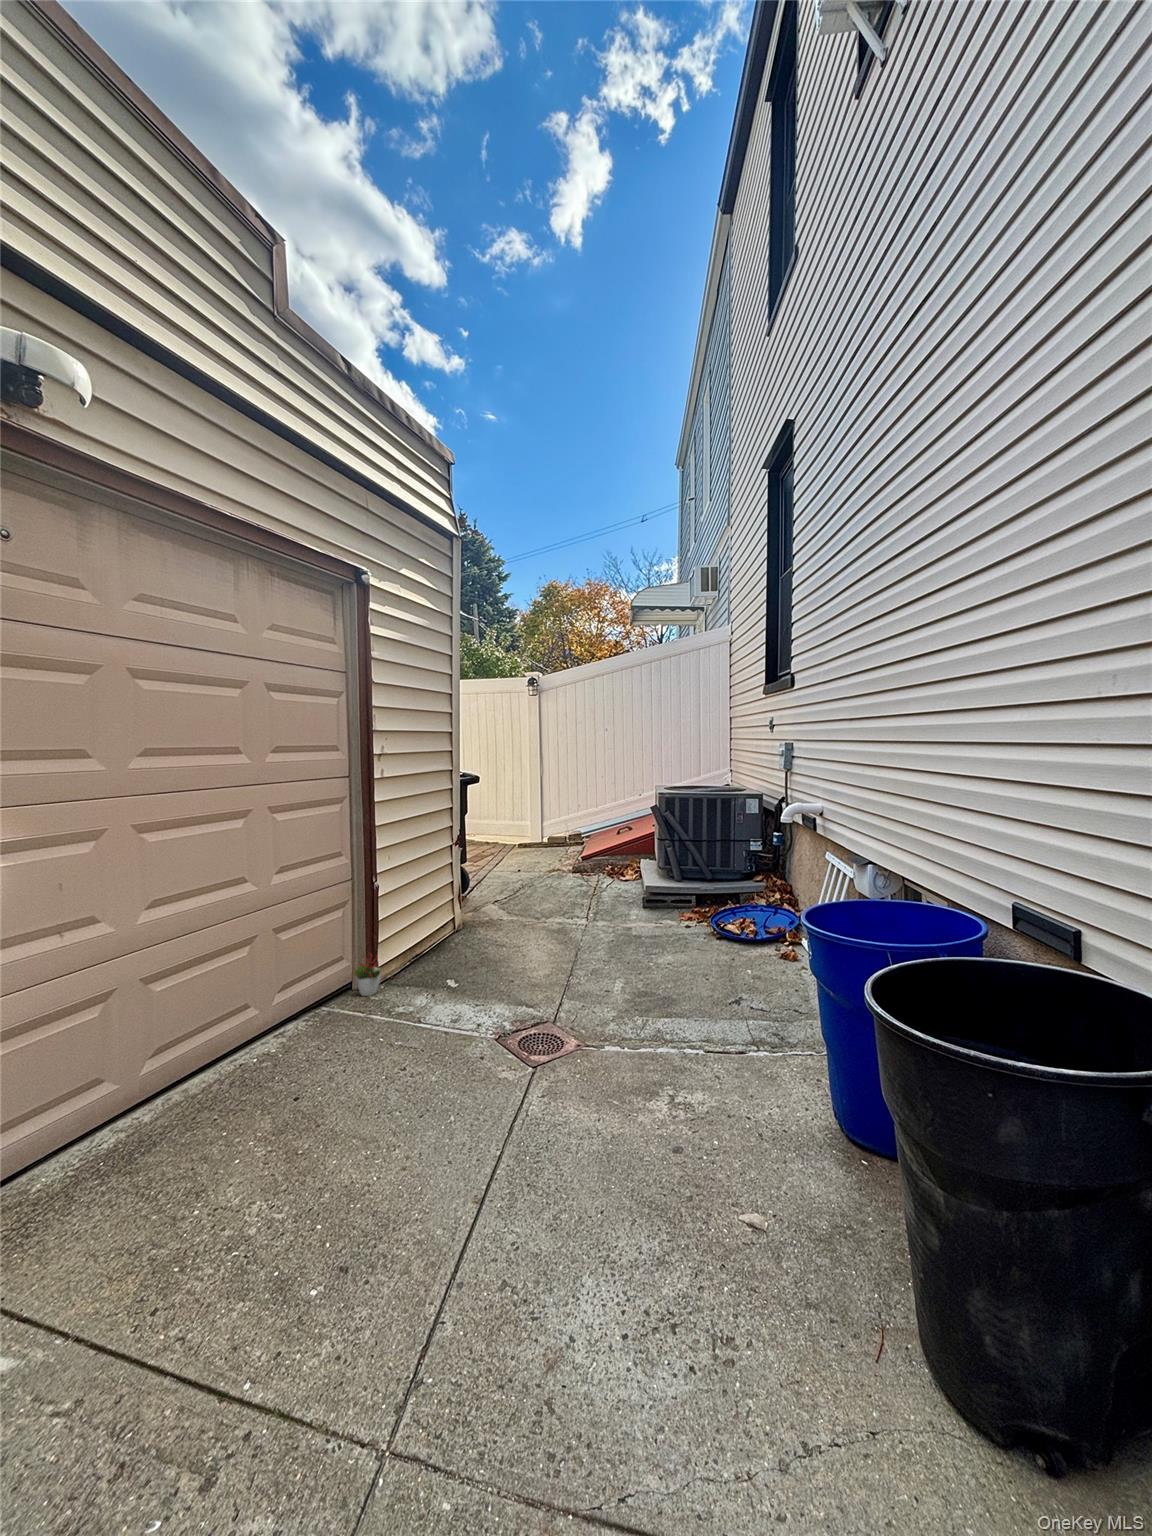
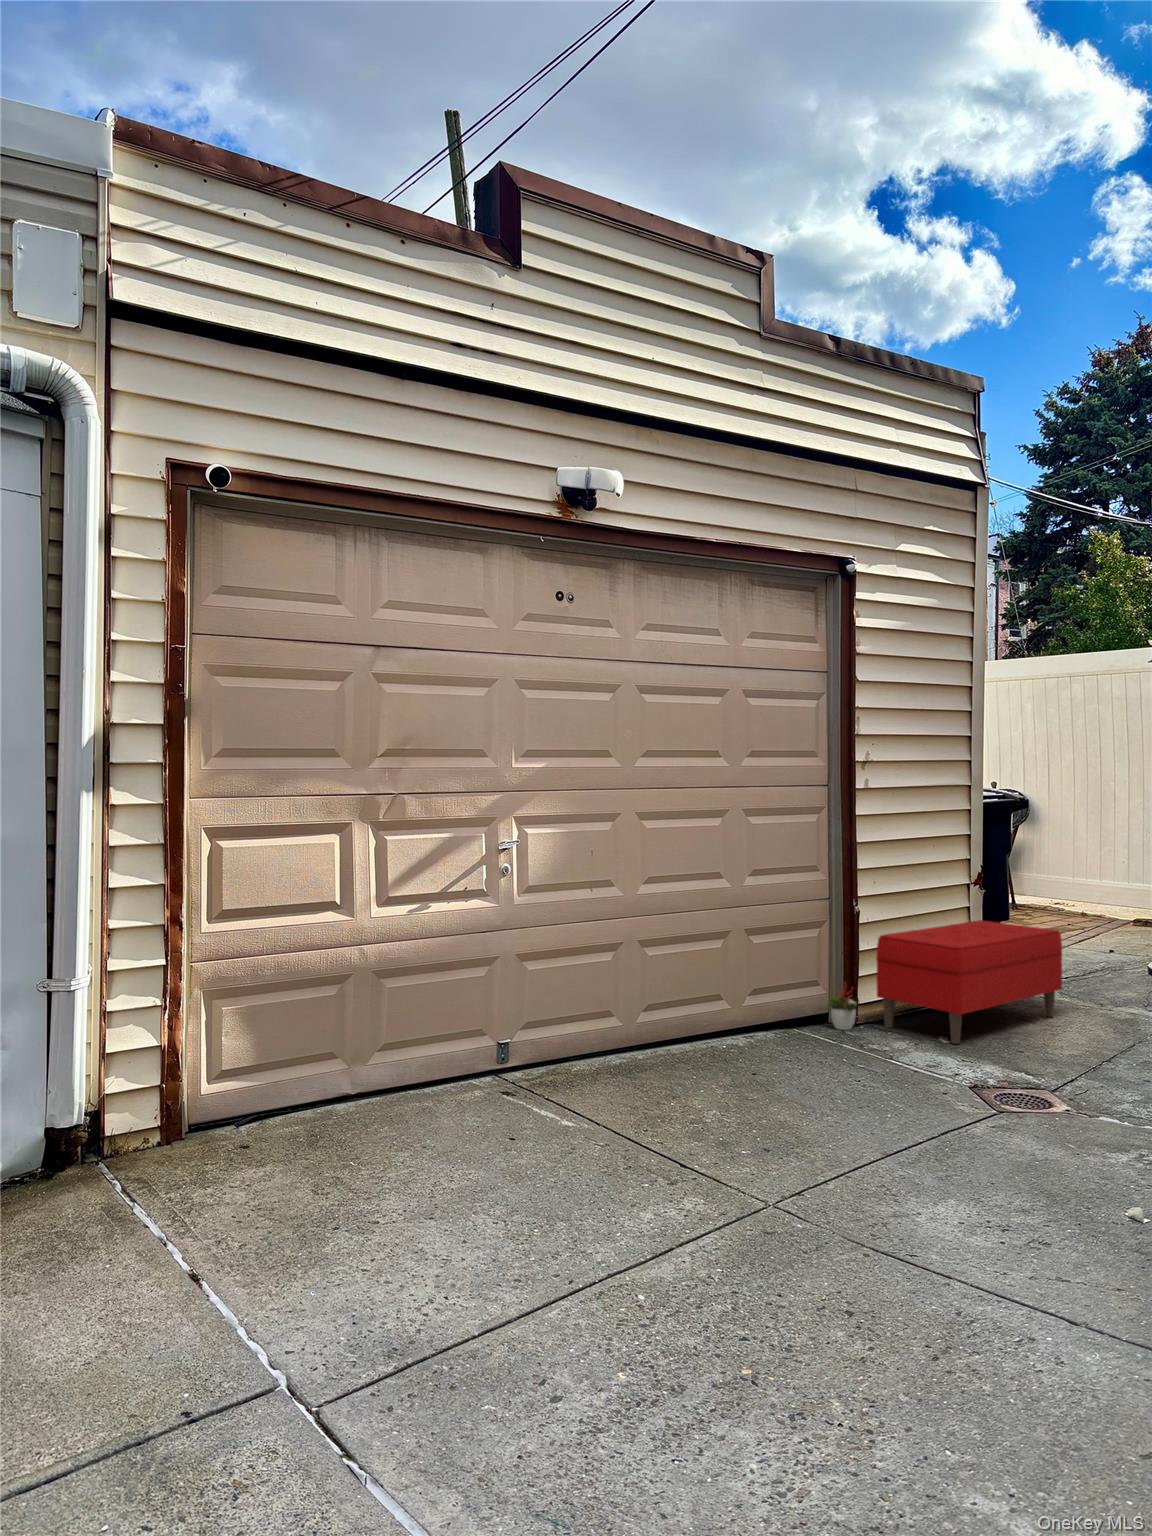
bench: none [394,872,519,986] -> present [876,920,1062,1044]

